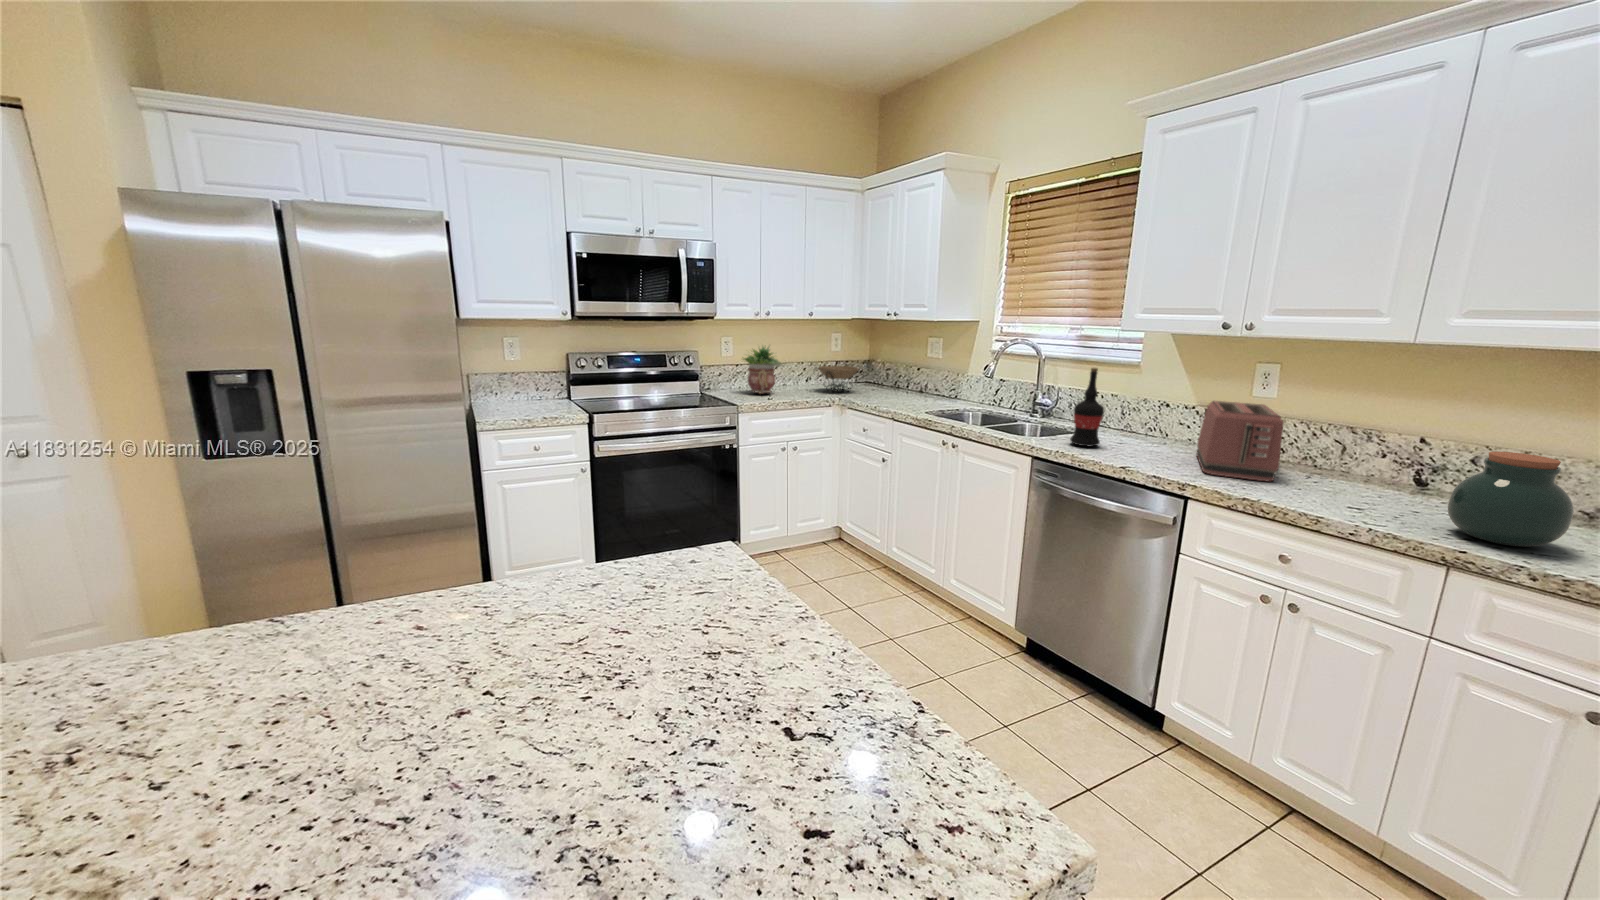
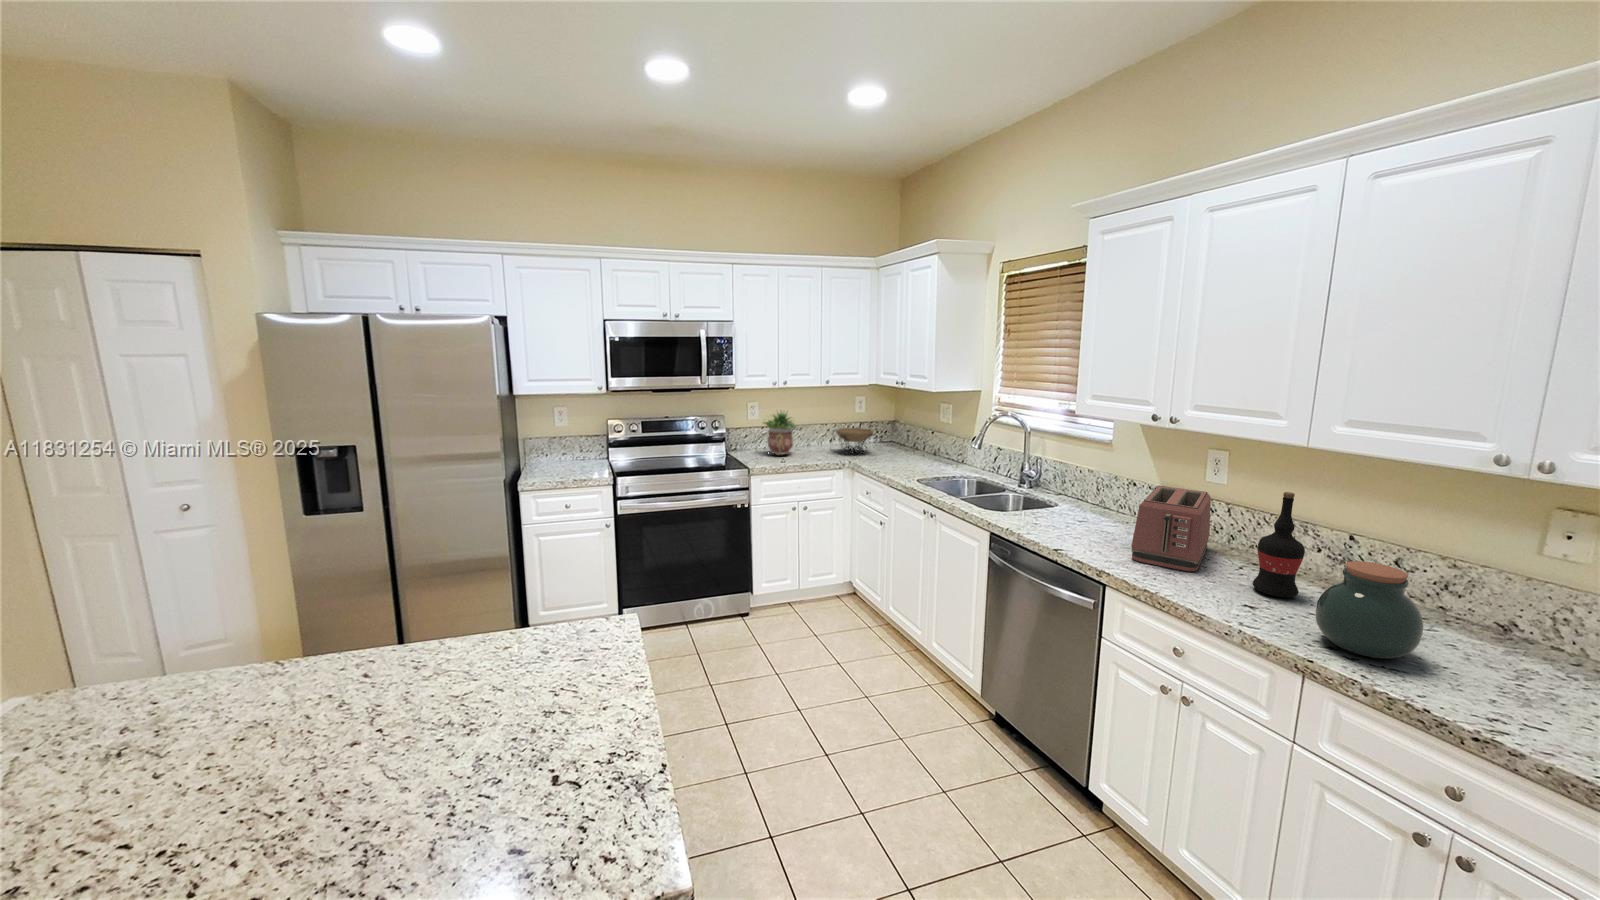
wine bottle: present [1070,368,1104,446] -> present [1252,492,1305,597]

